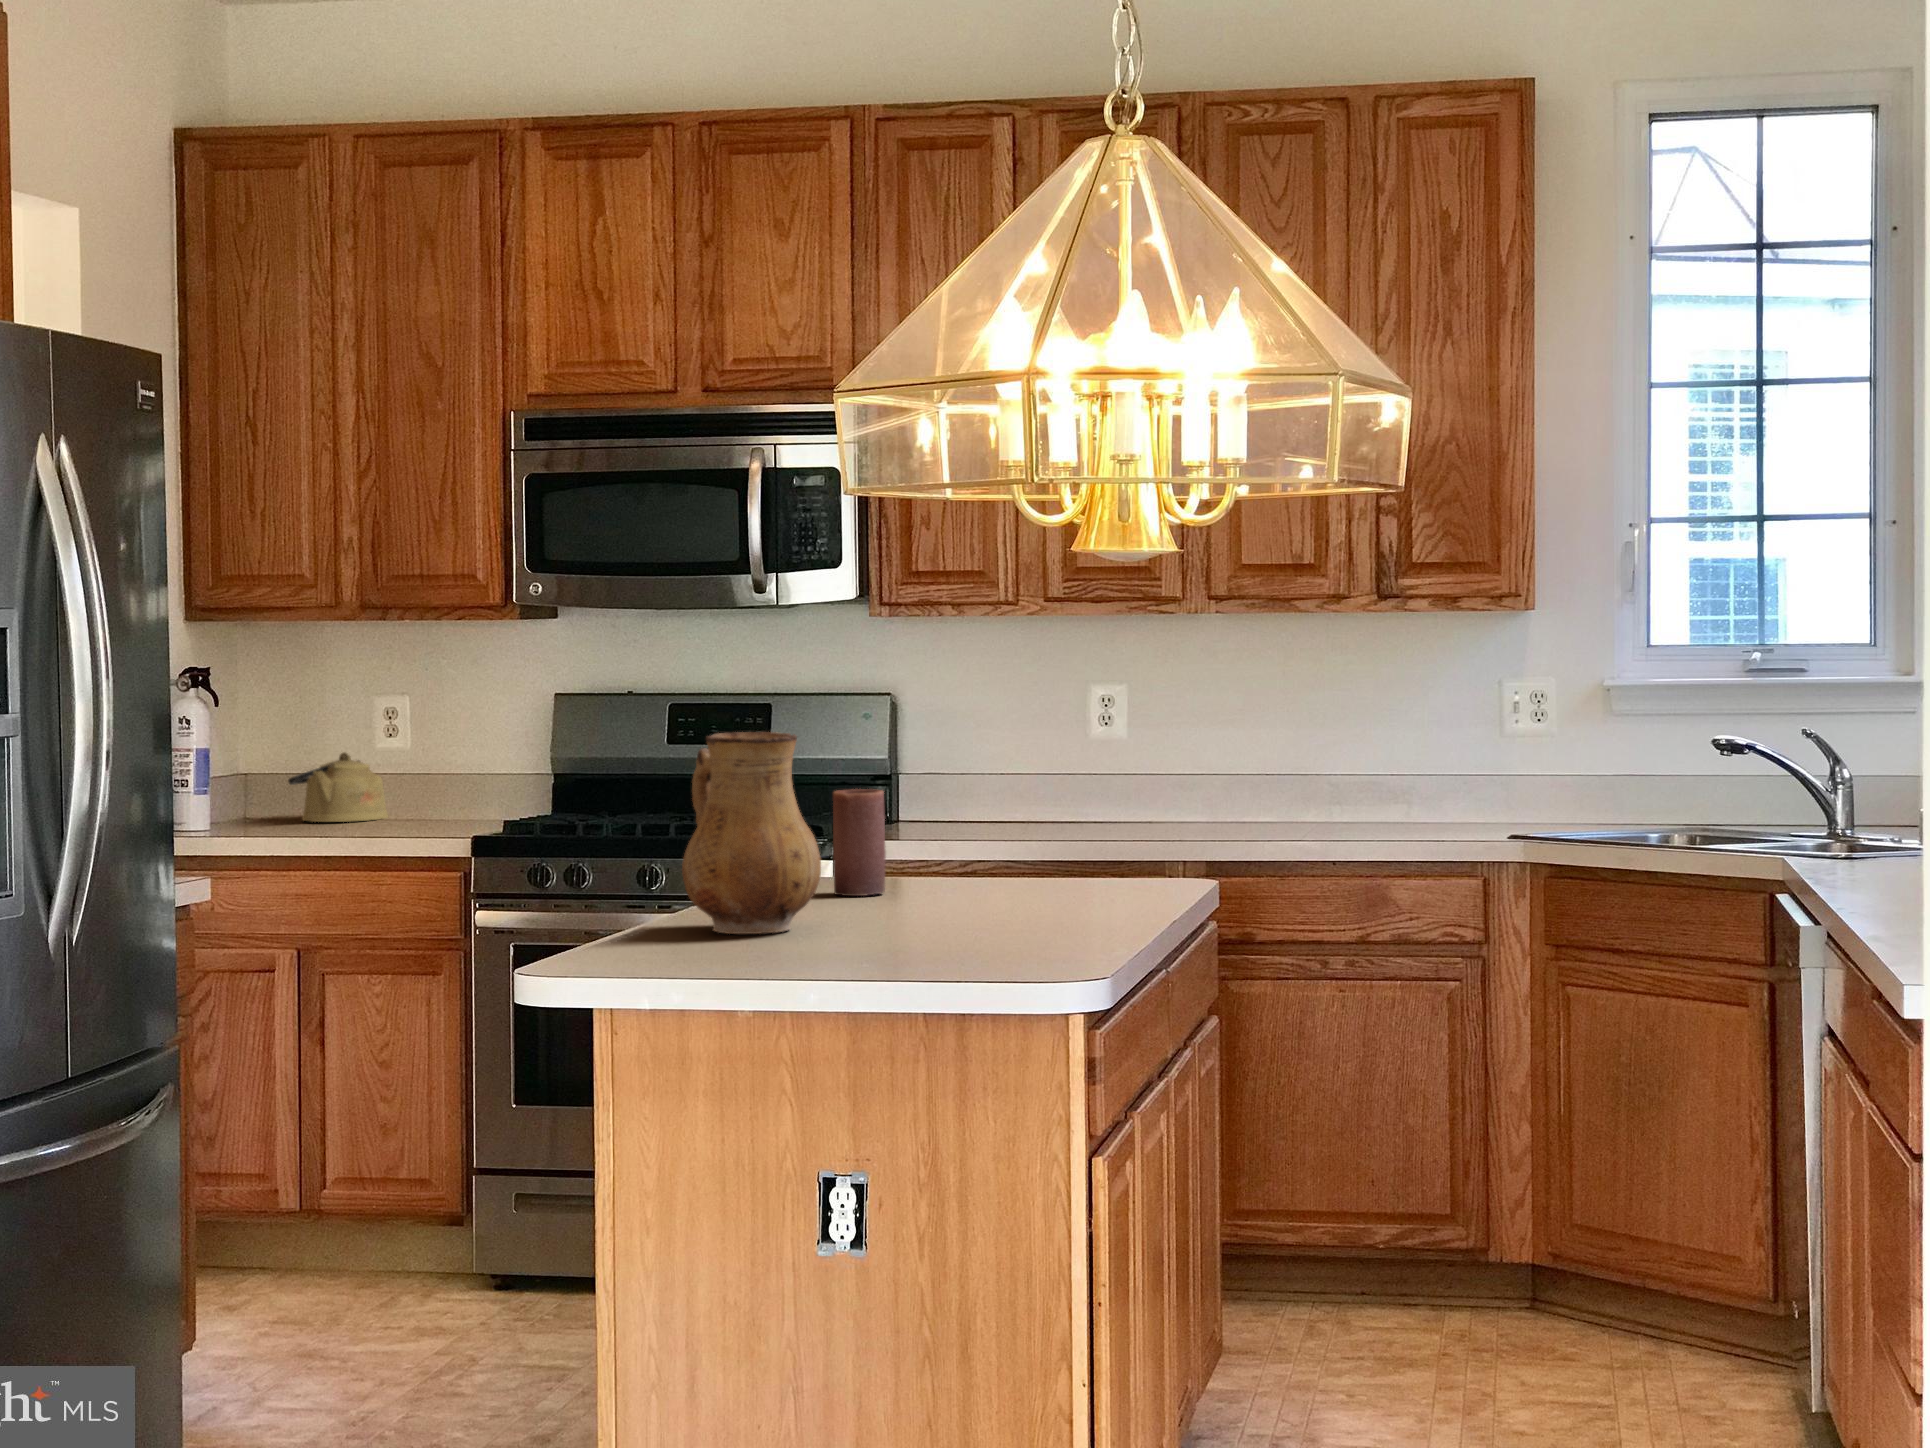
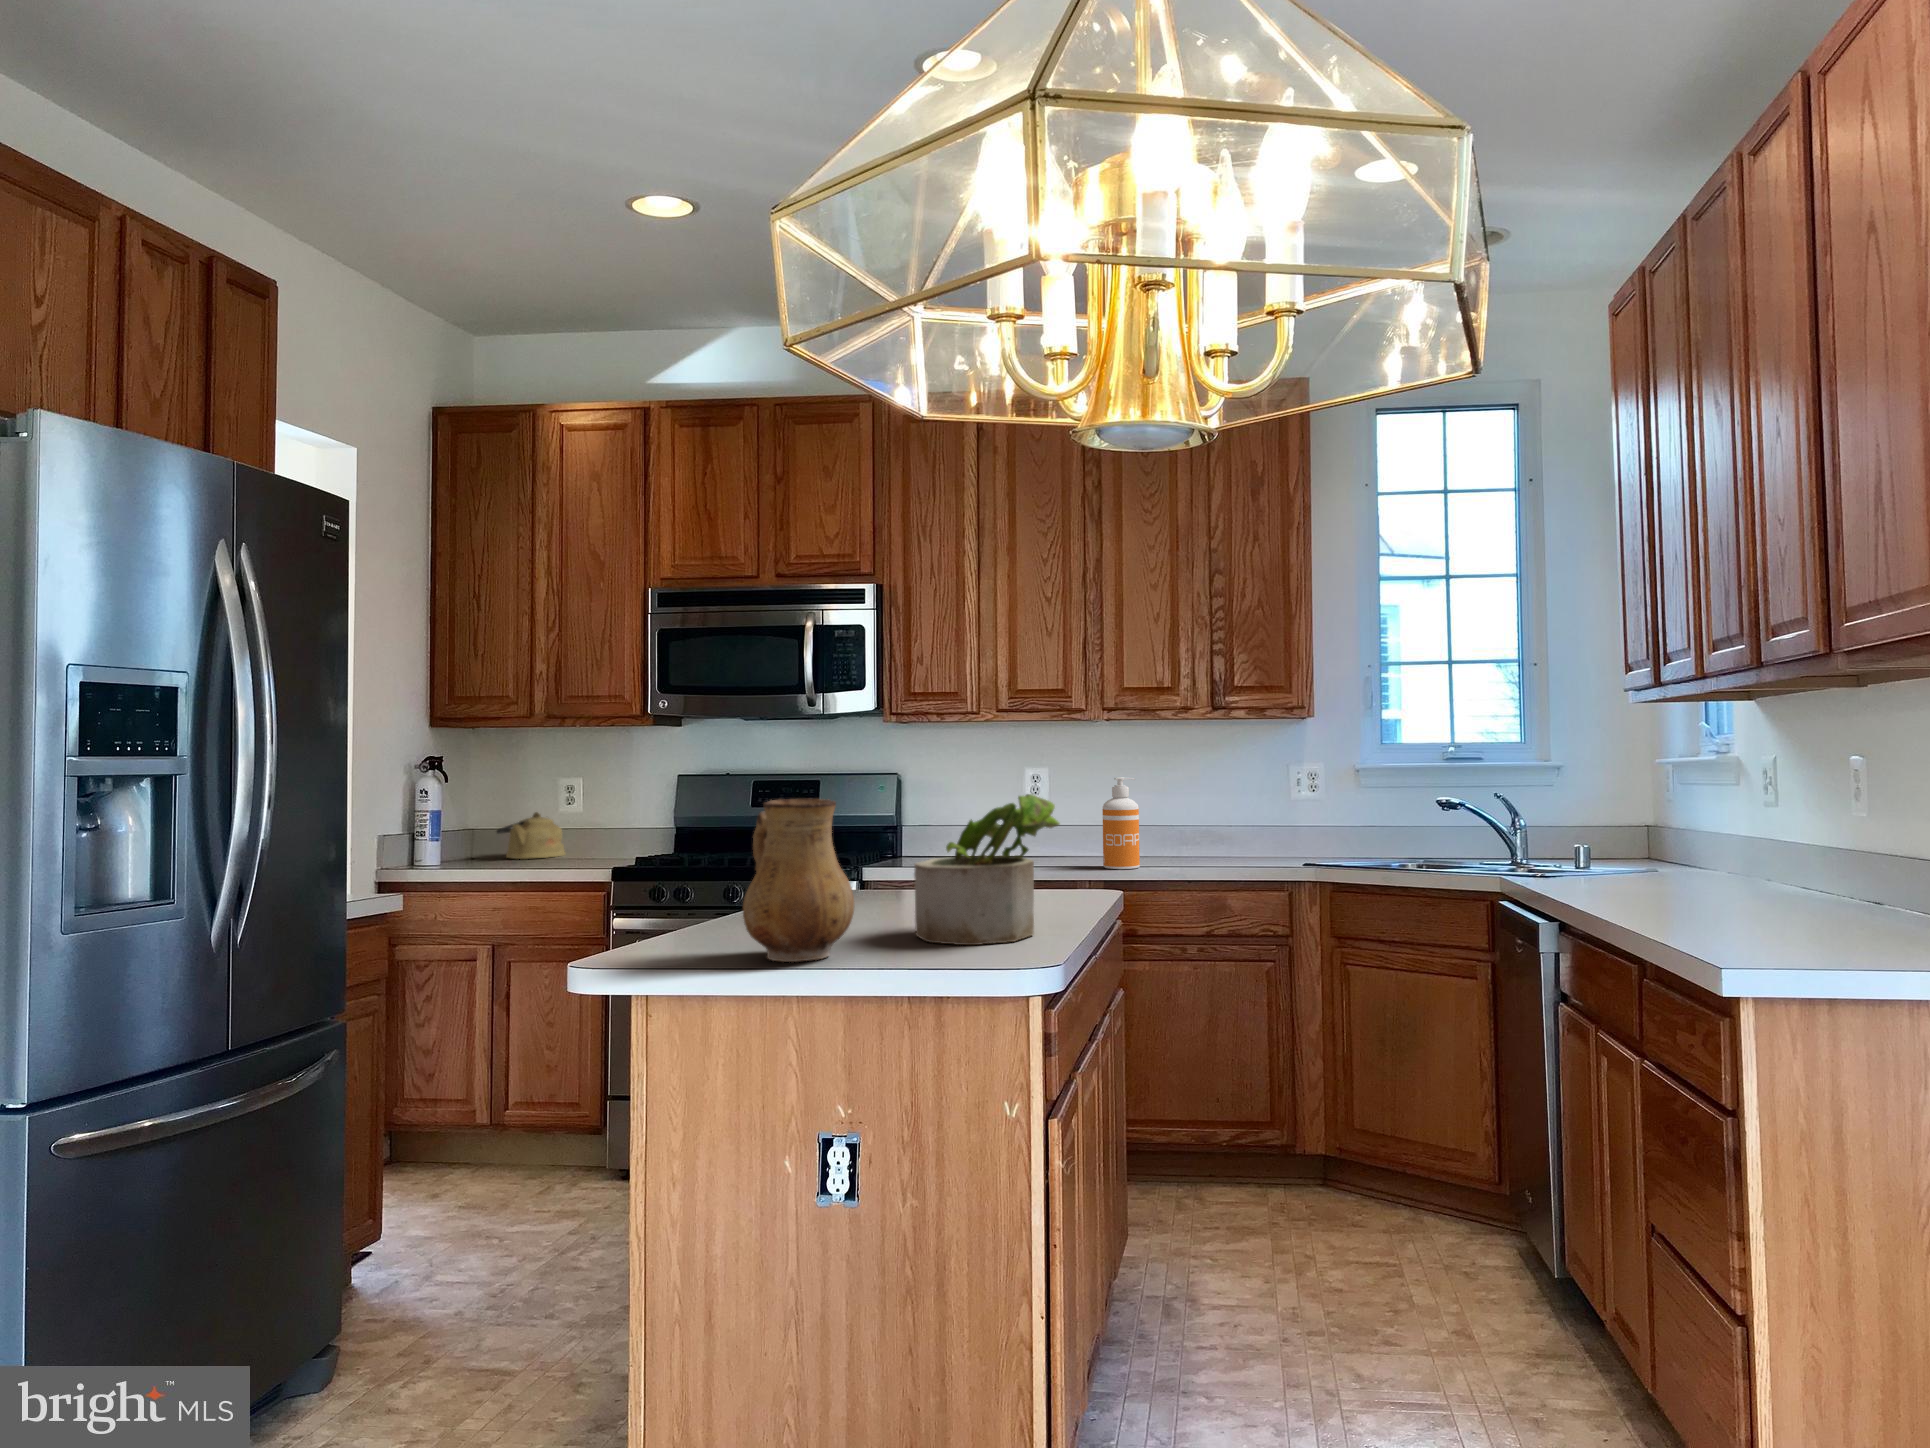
soap dispenser: none [1198,703,1254,843] -> present [1102,777,1140,869]
potted plant: none [900,727,1097,922] -> present [914,794,1060,945]
candle: present [833,789,886,896] -> none [863,840,901,919]

